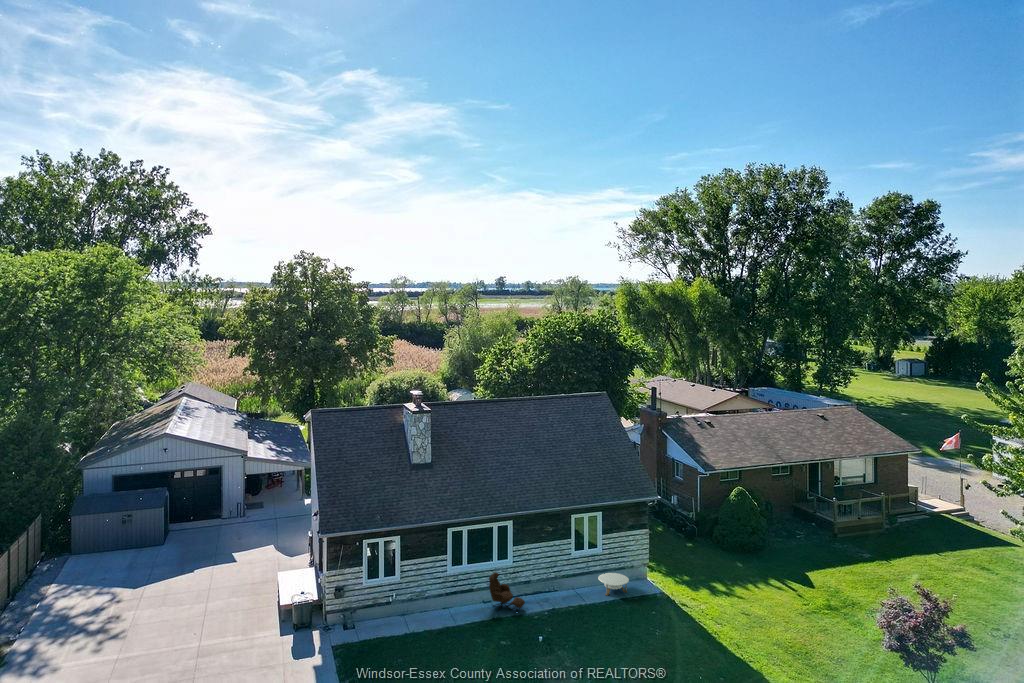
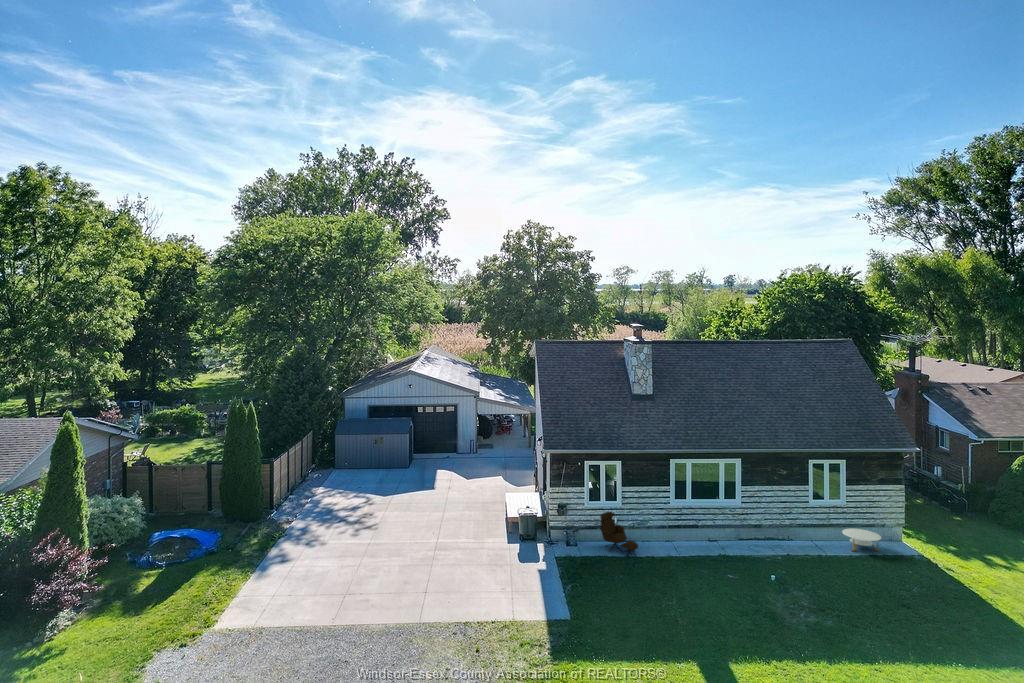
lounge chair: present [489,572,525,610] -> present [600,512,638,553]

